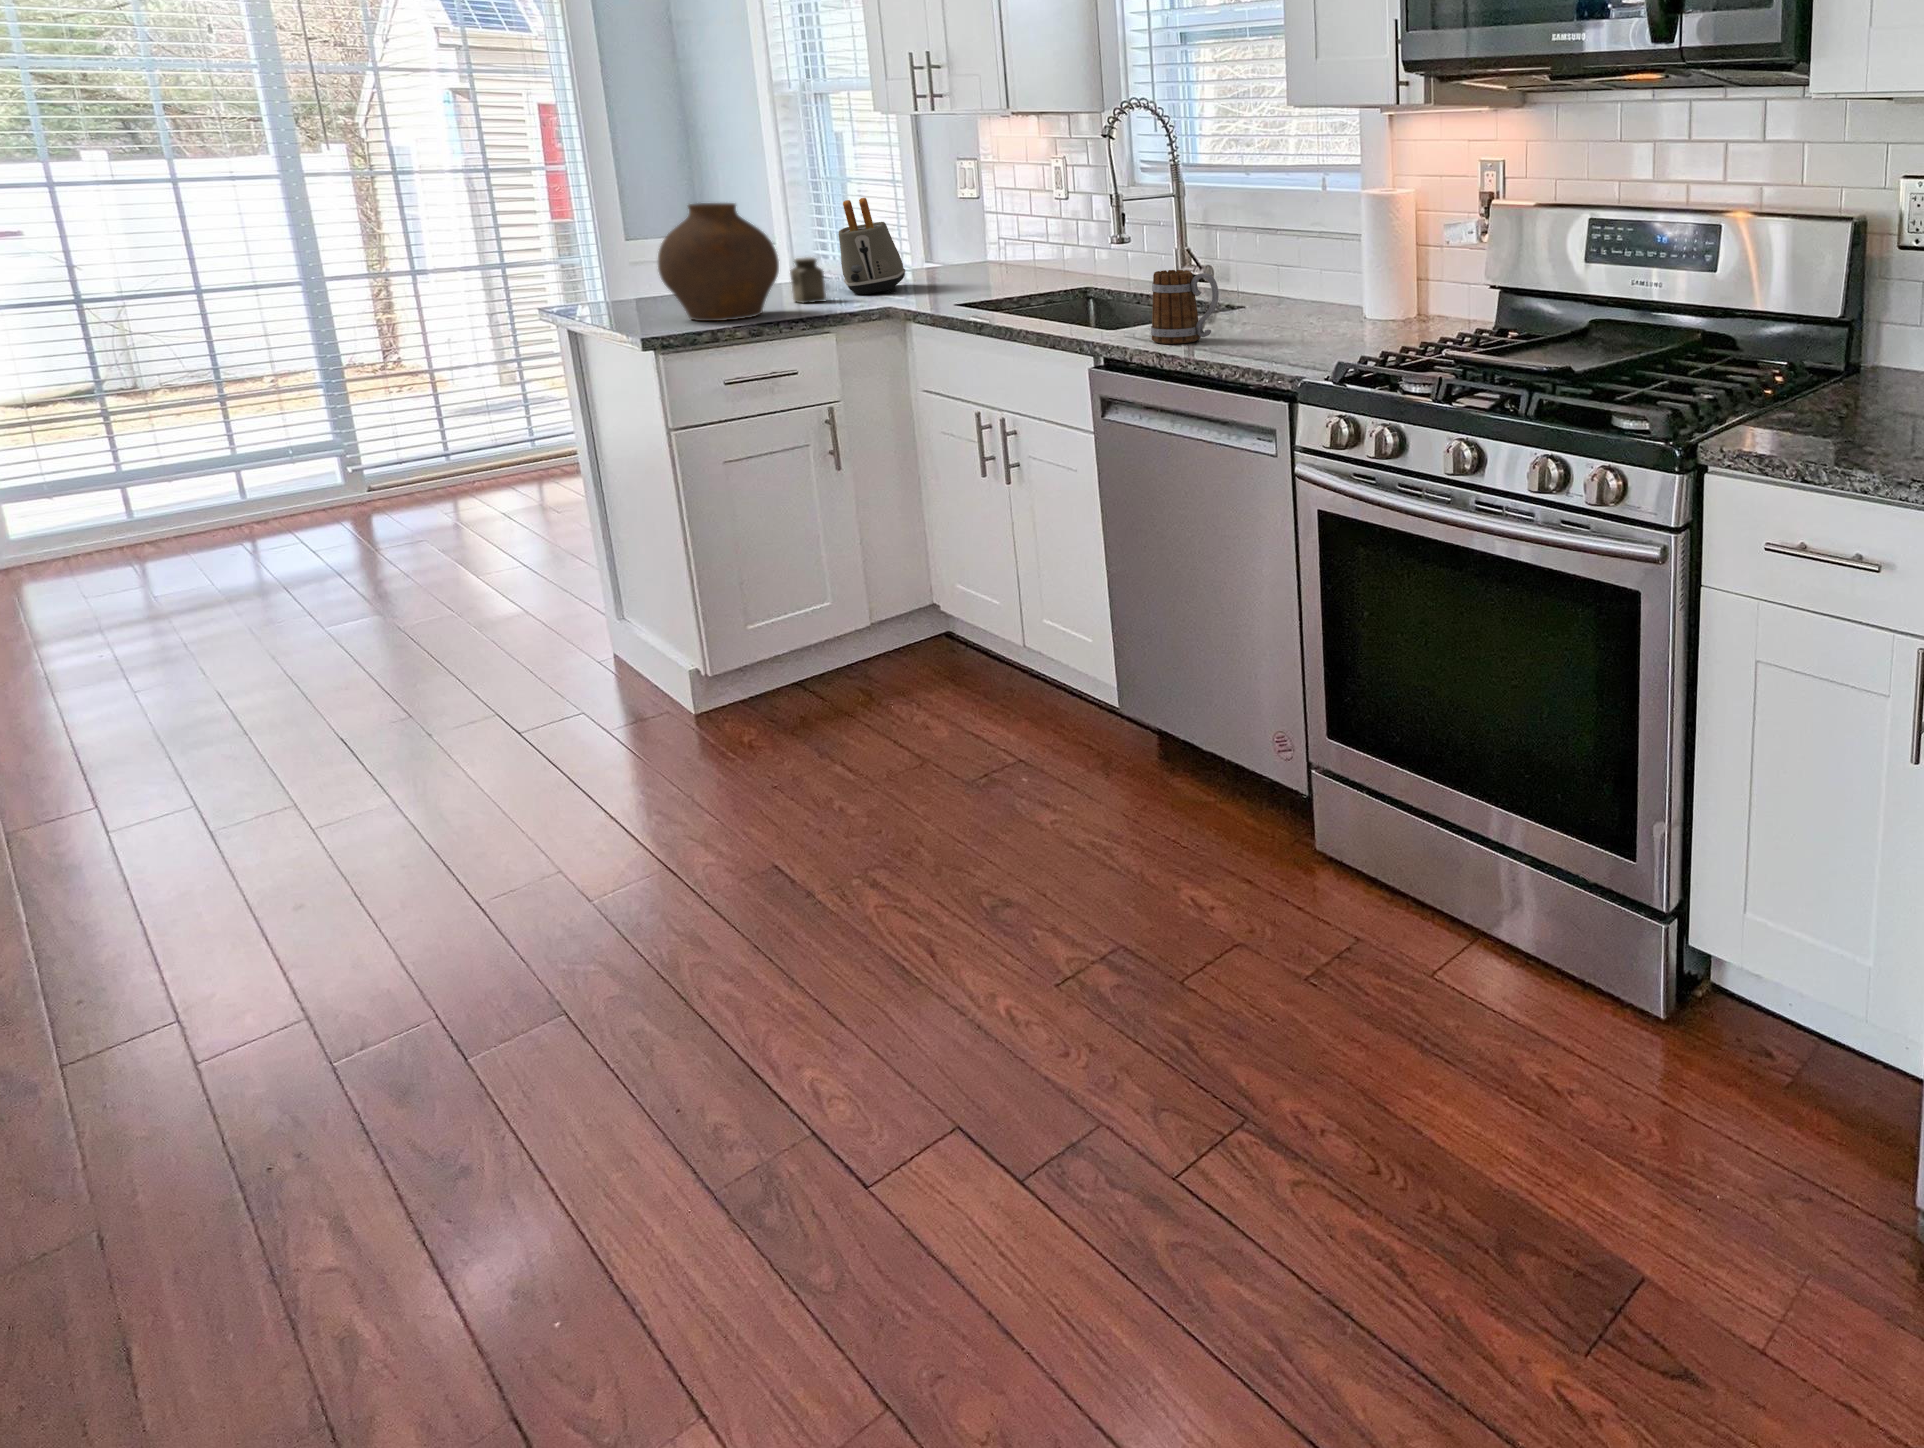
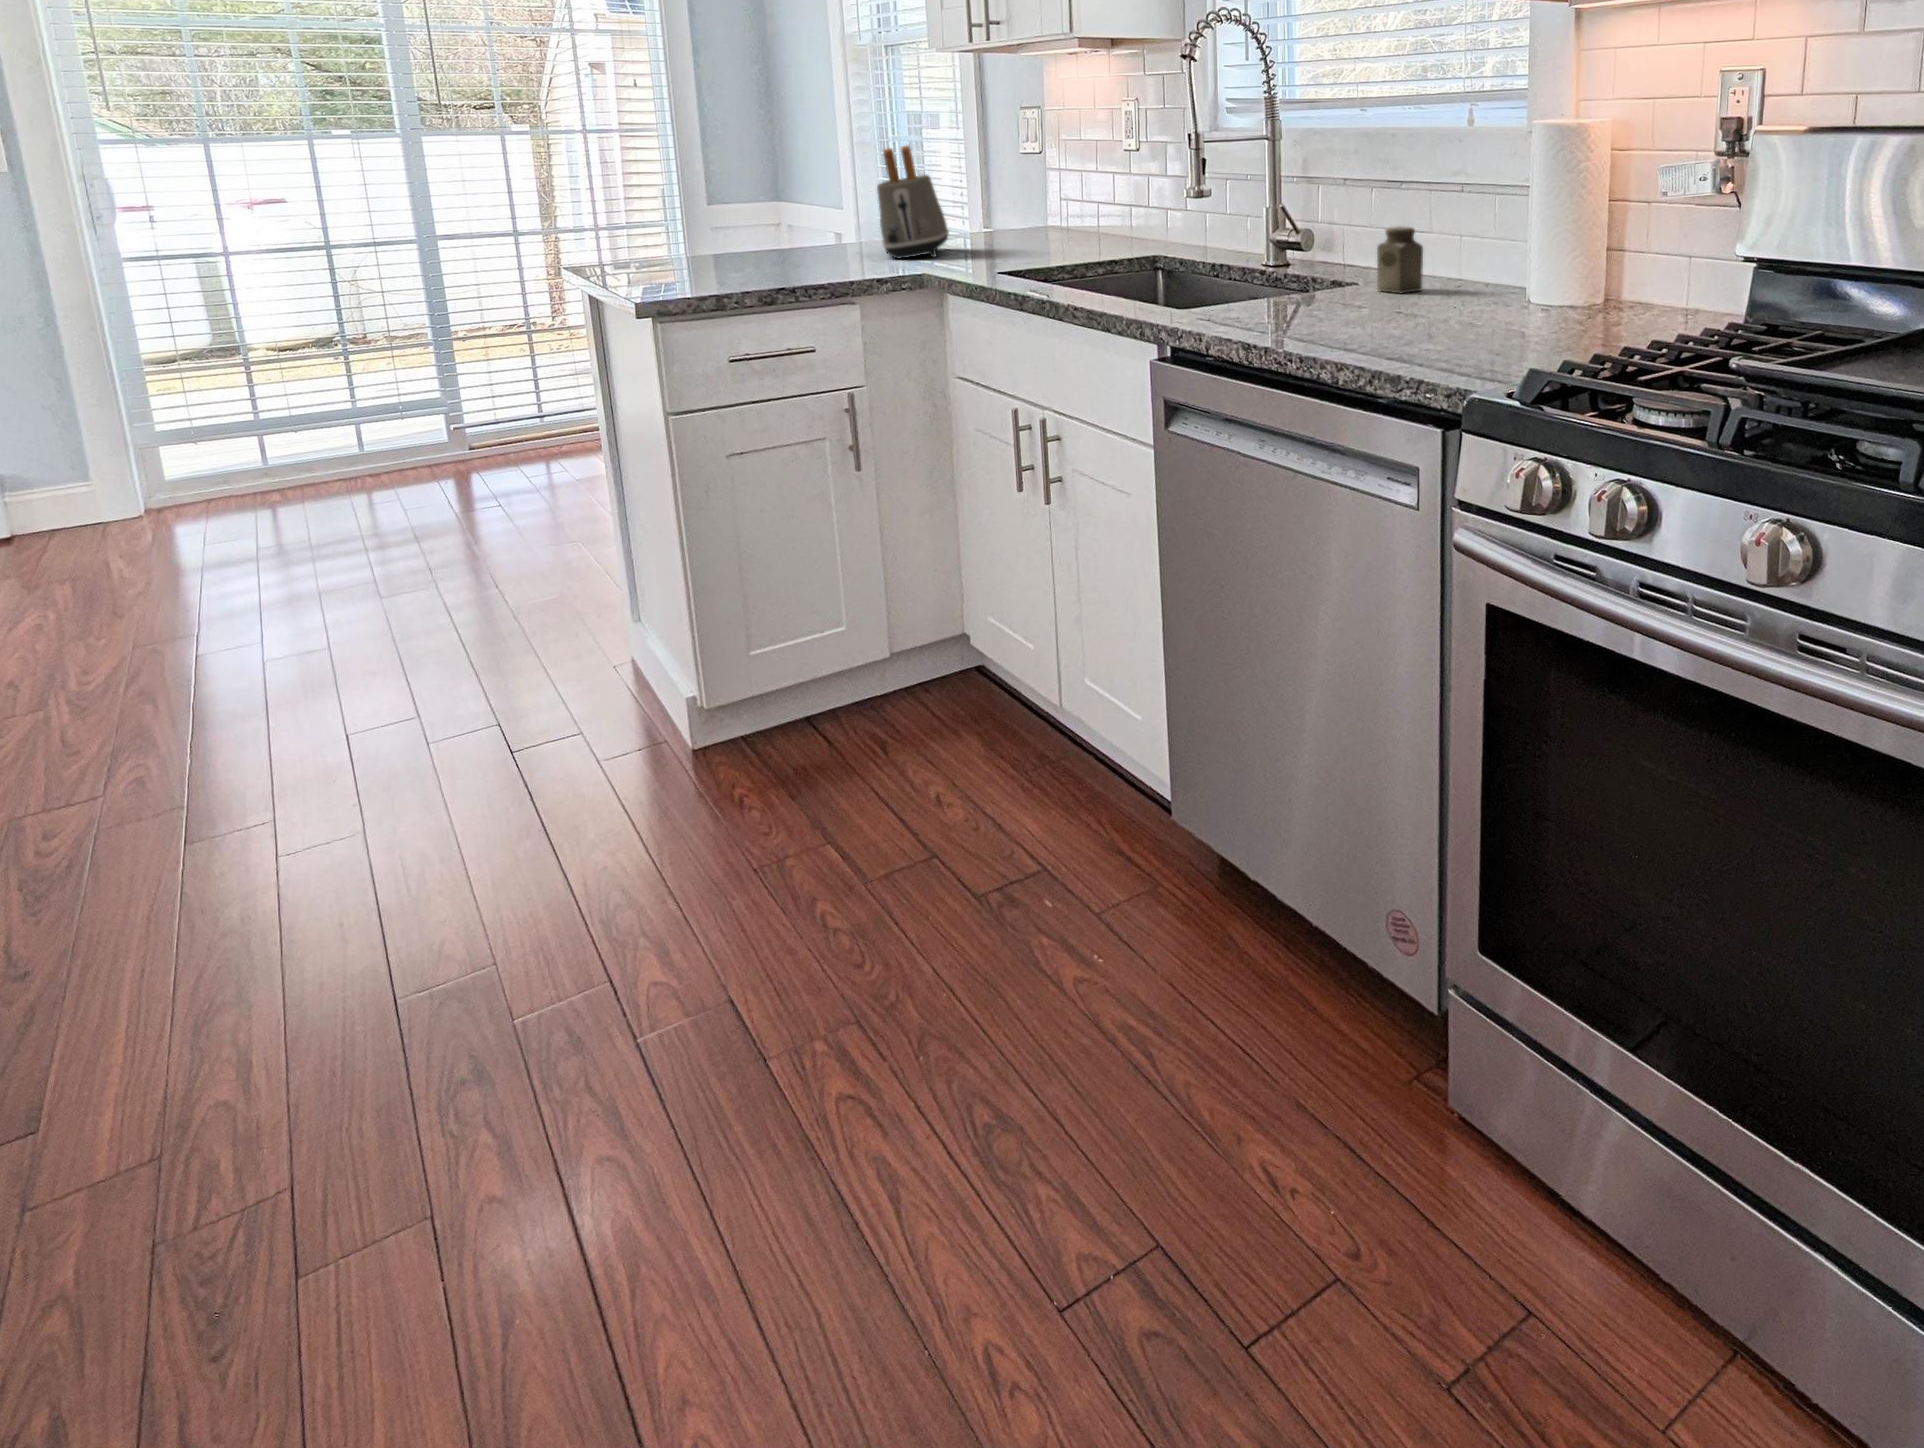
vase: present [658,203,779,321] -> none [669,144,801,285]
salt shaker: present [790,257,826,303] -> present [1377,226,1423,293]
mug: present [1151,270,1219,344] -> none [1236,227,1332,330]

